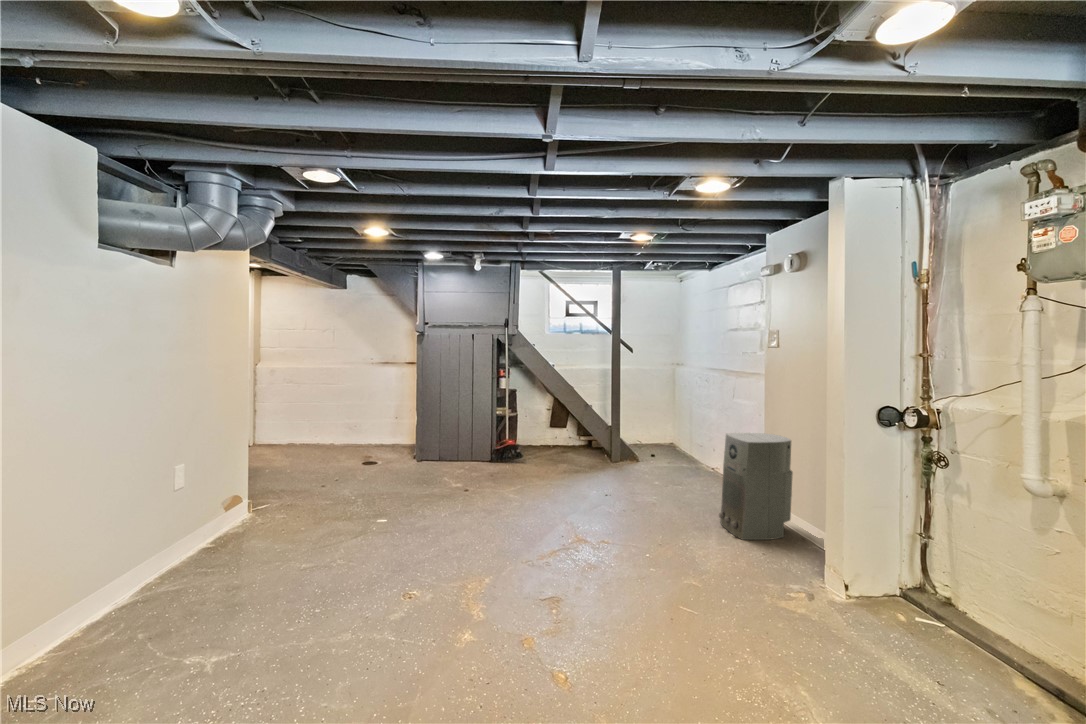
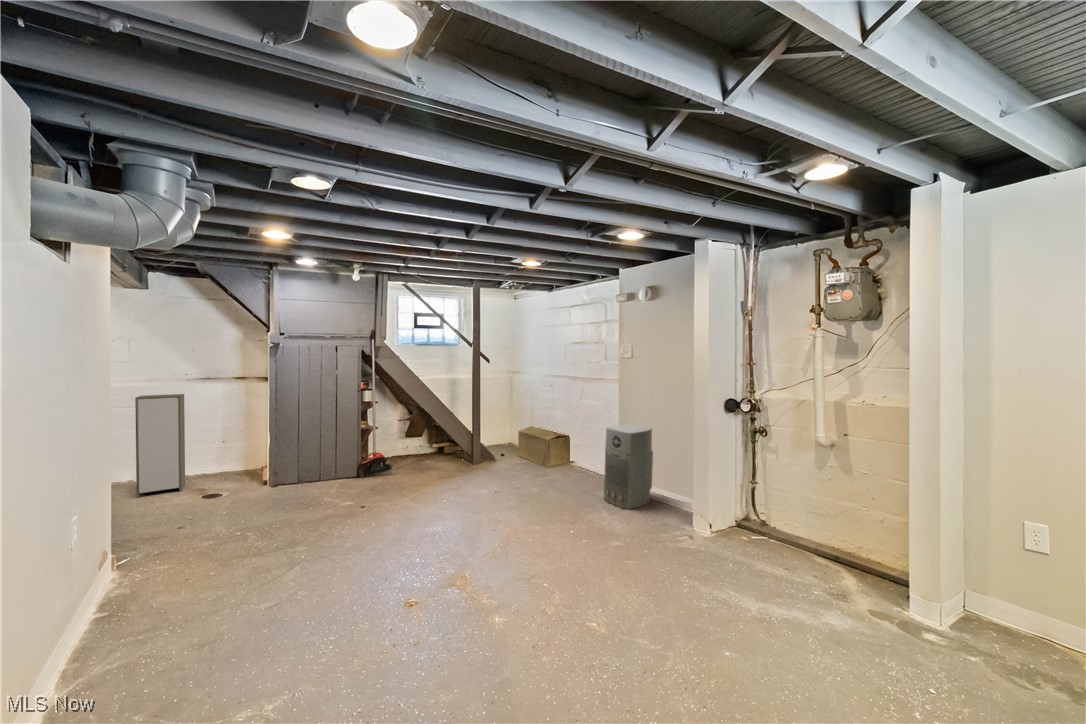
storage cabinet: none [351,374,382,449] -> present [135,394,185,497]
cardboard box: none [659,428,721,477] -> present [518,426,574,468]

